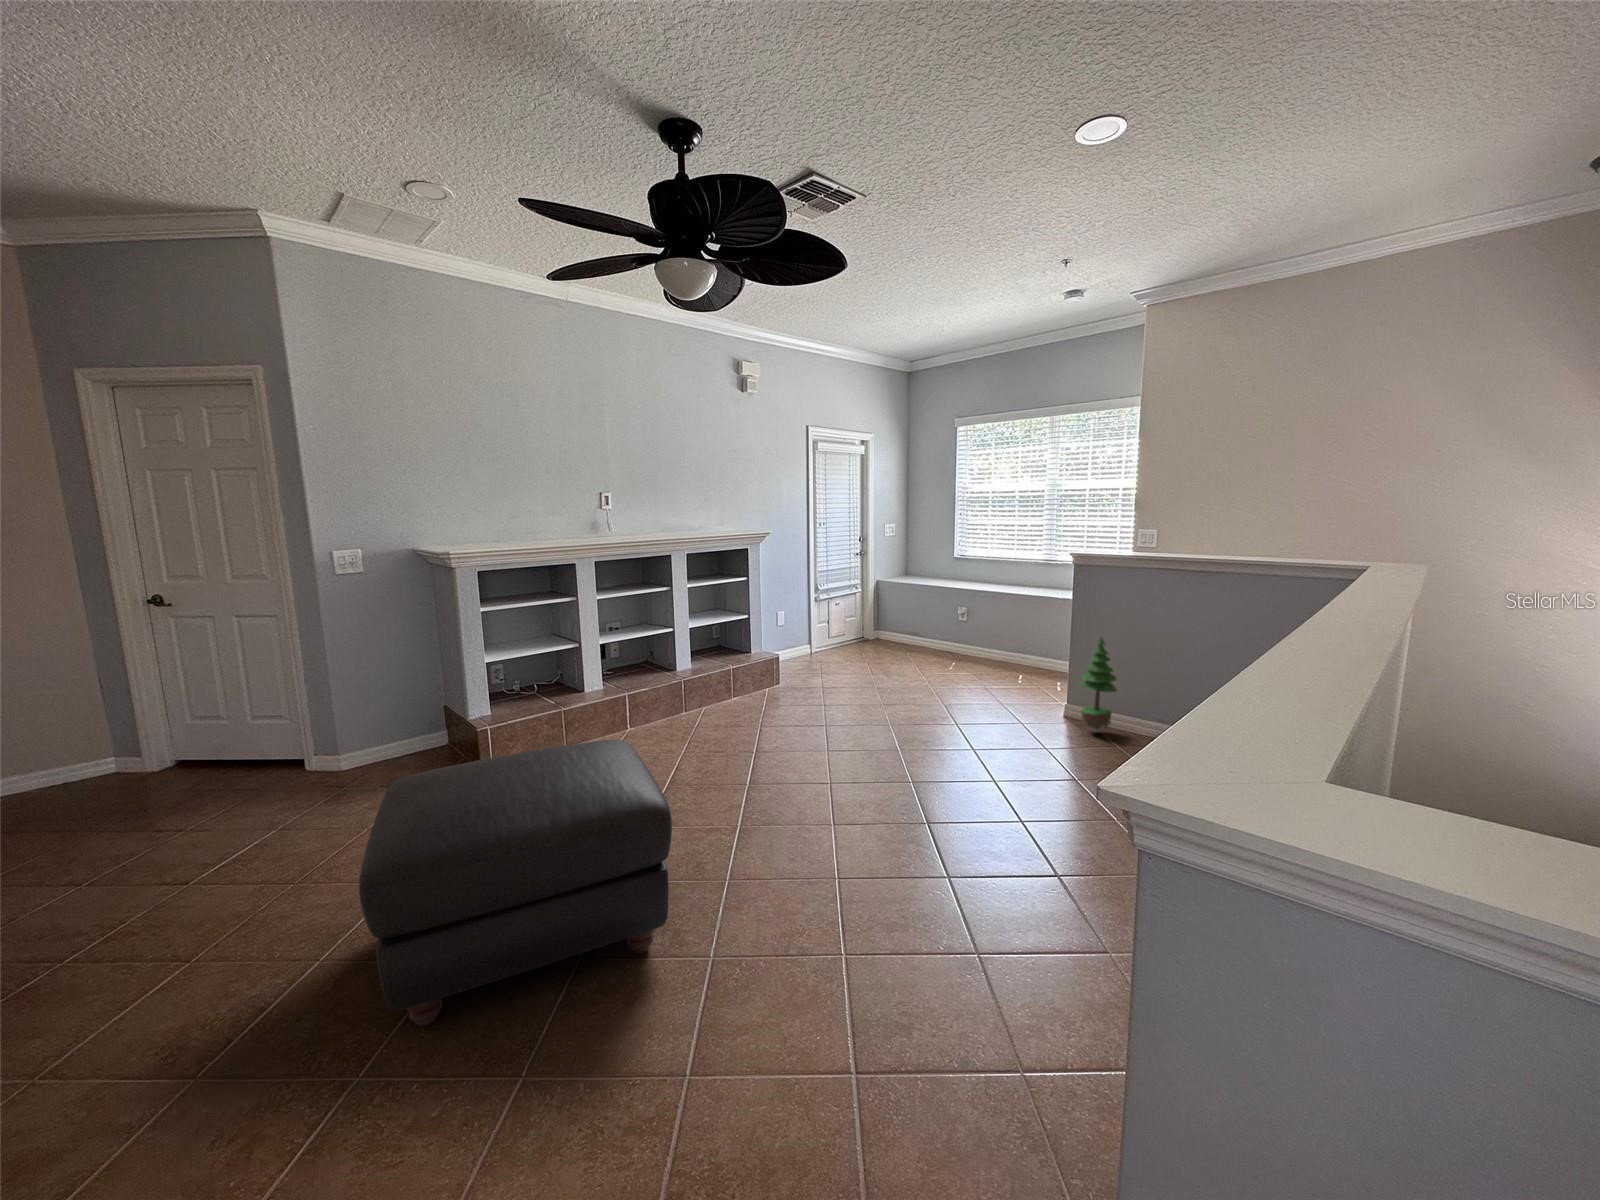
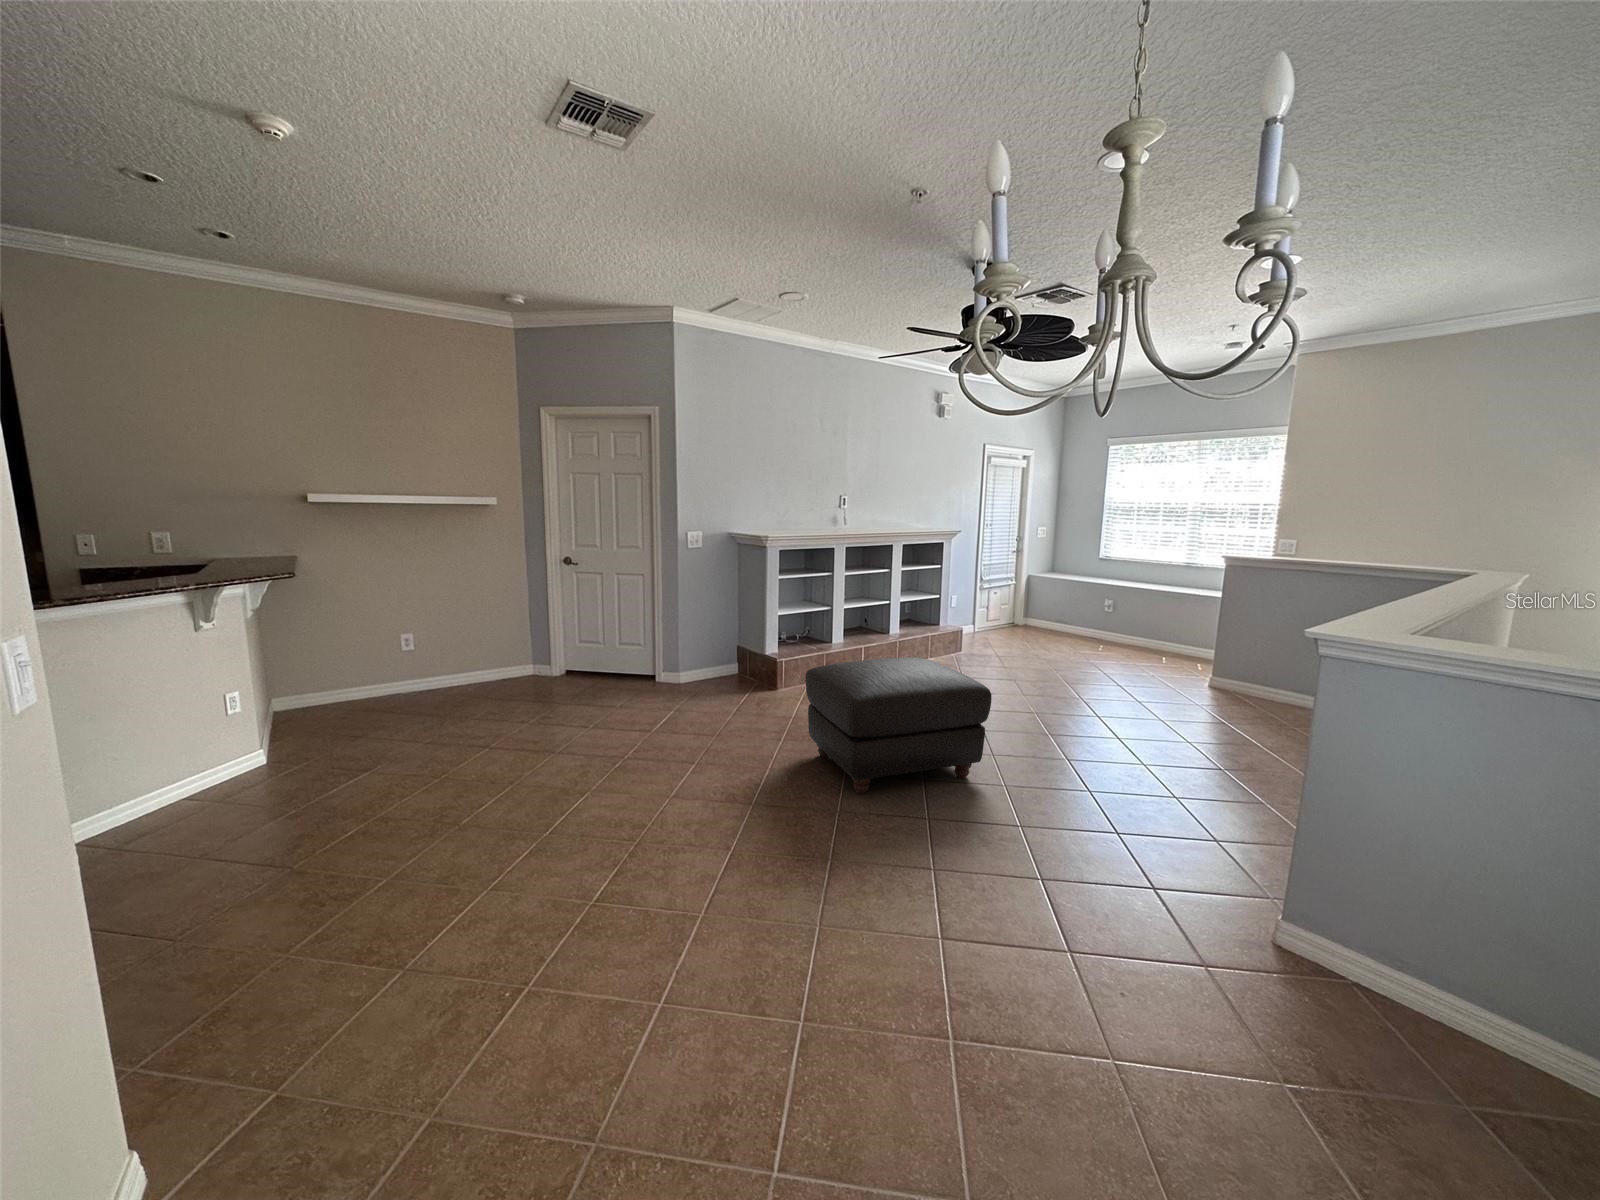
potted tree: present [1079,637,1117,733] -> none [1226,621,1260,699]

